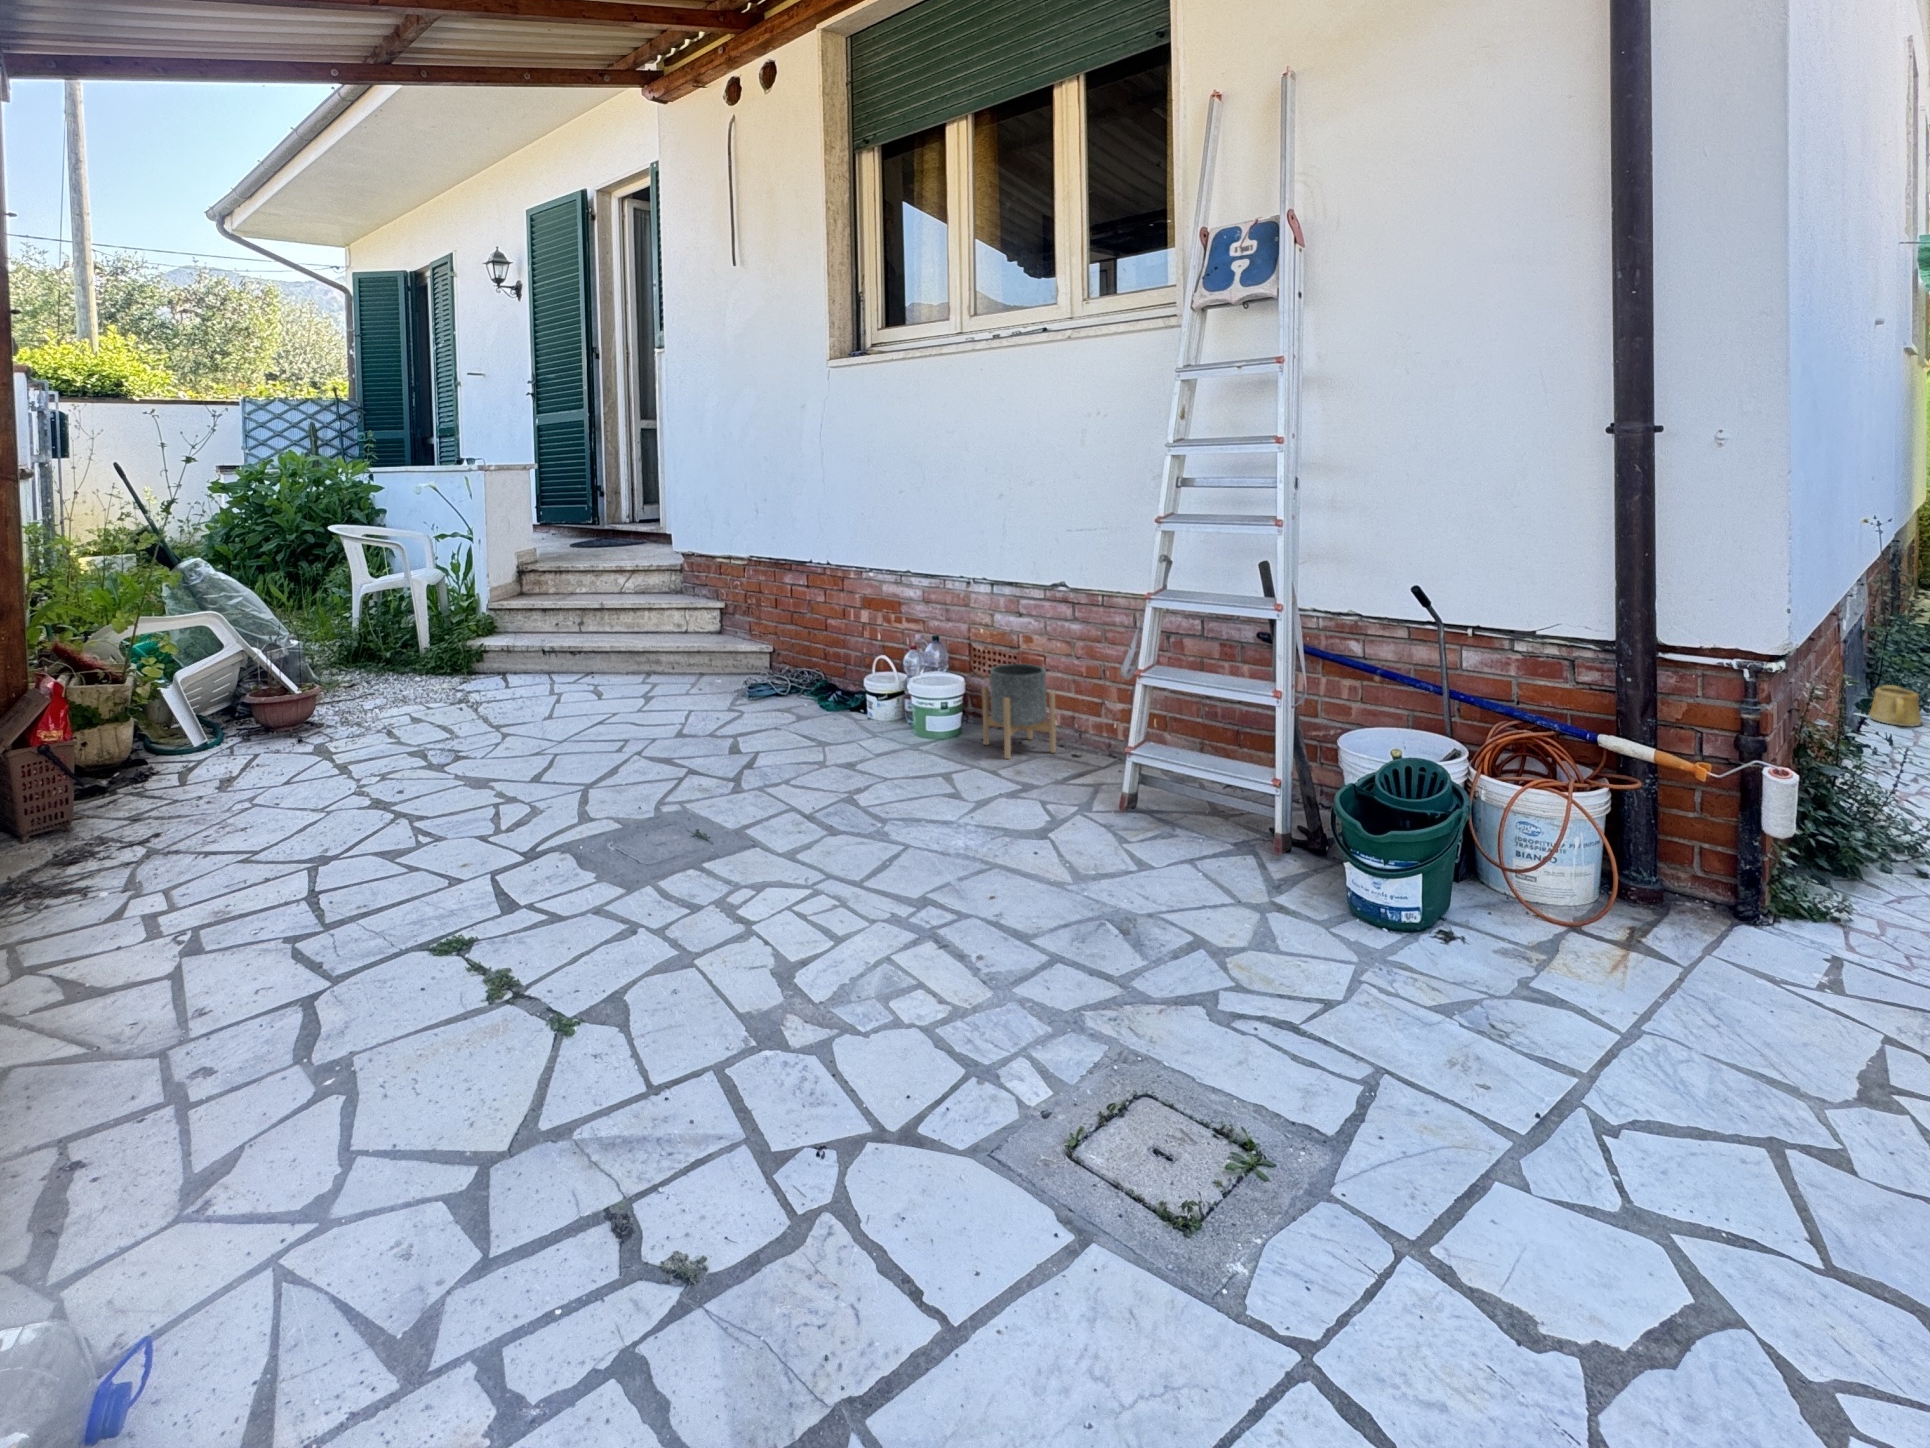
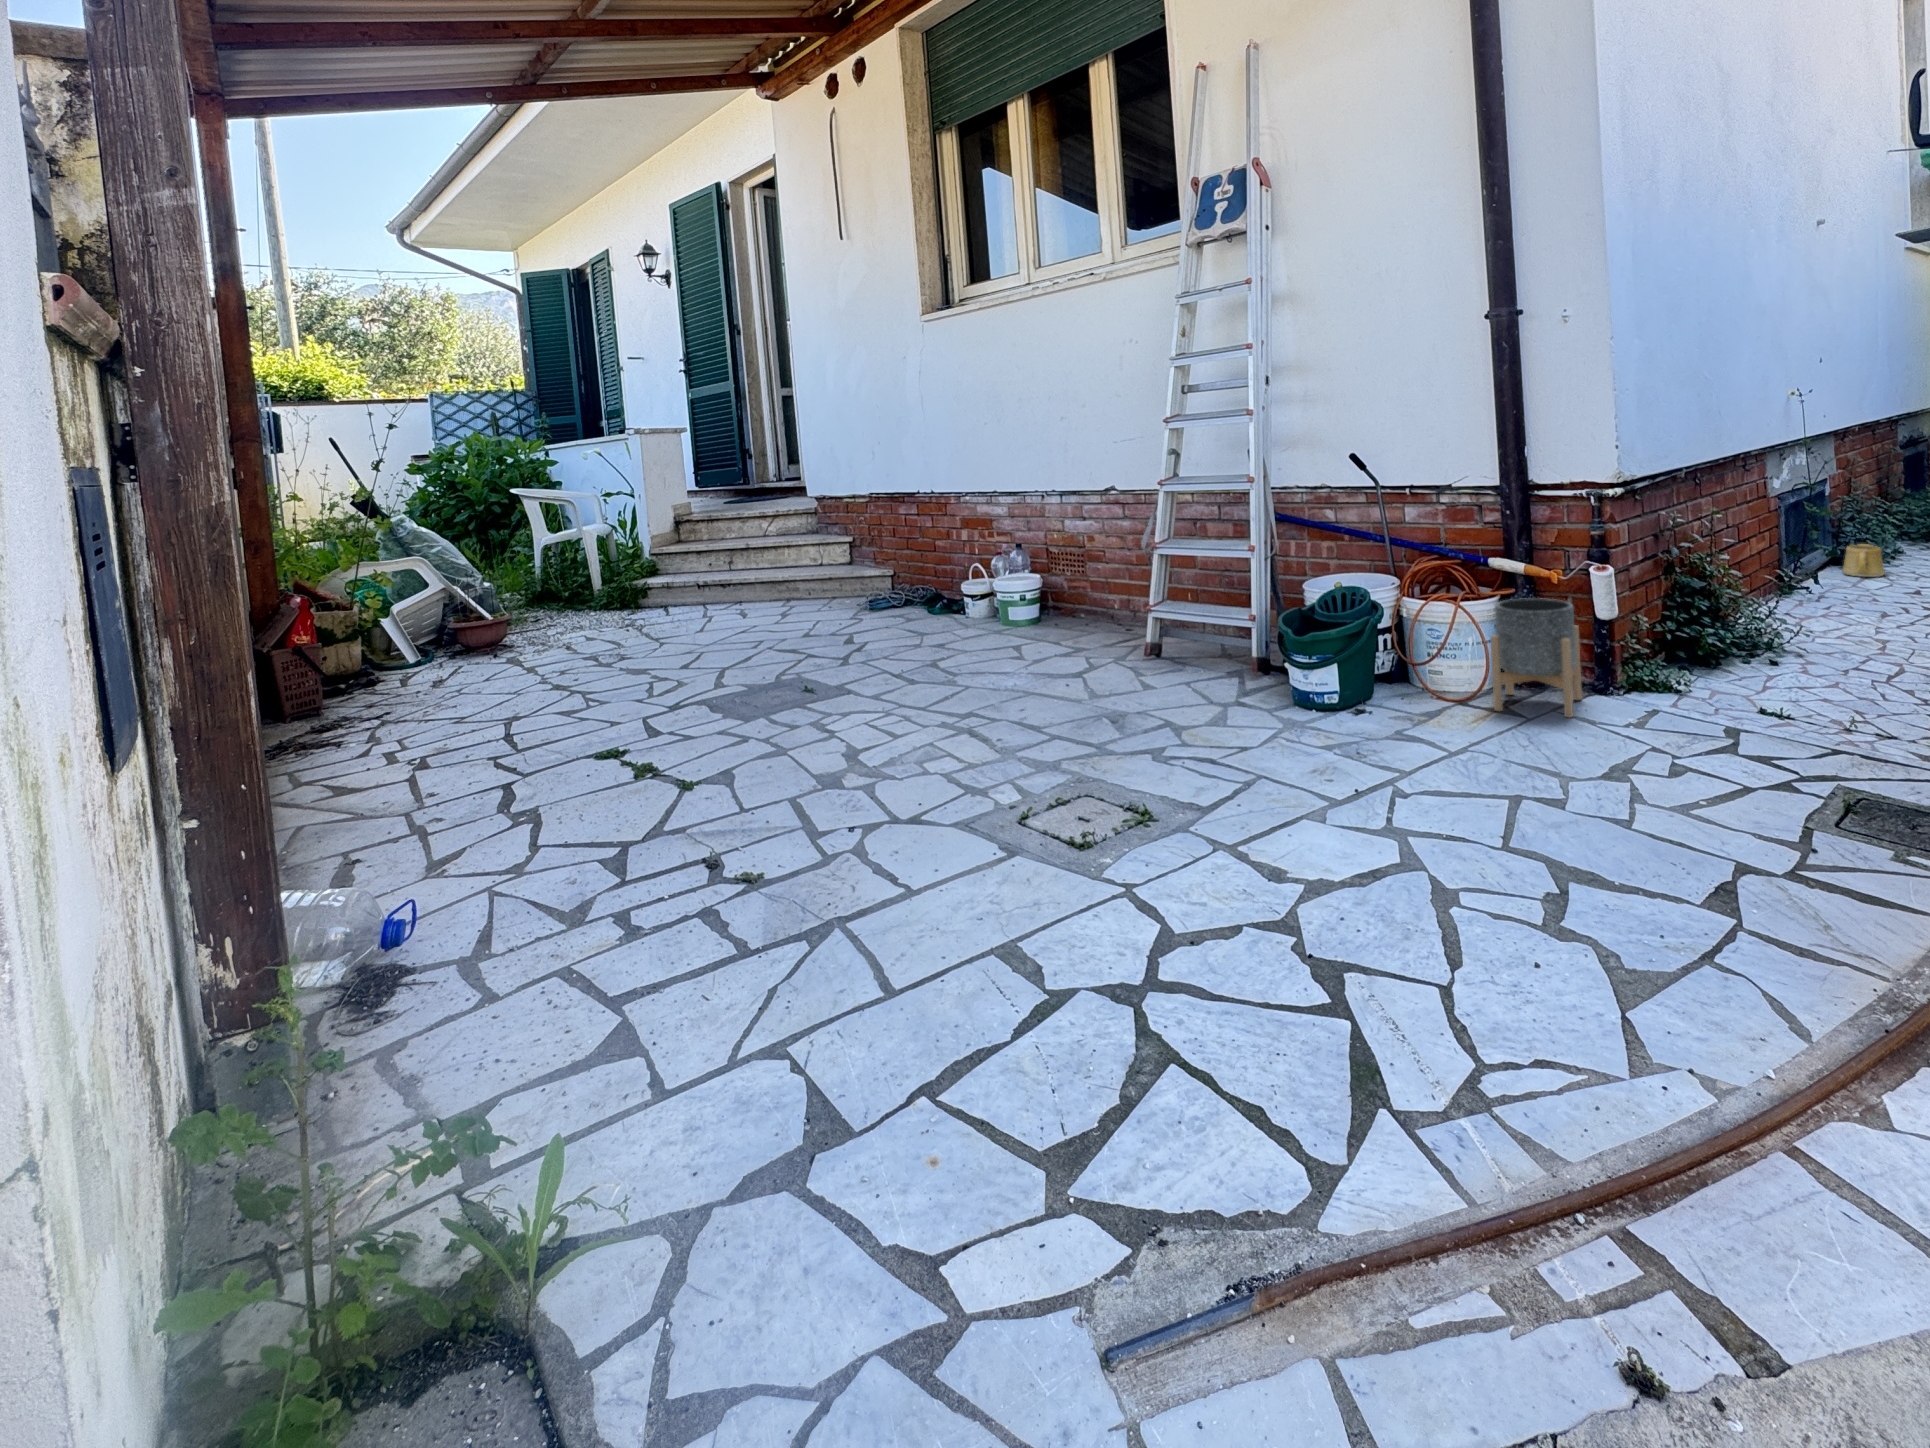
planter: present [982,664,1056,759] -> present [1491,598,1582,717]

